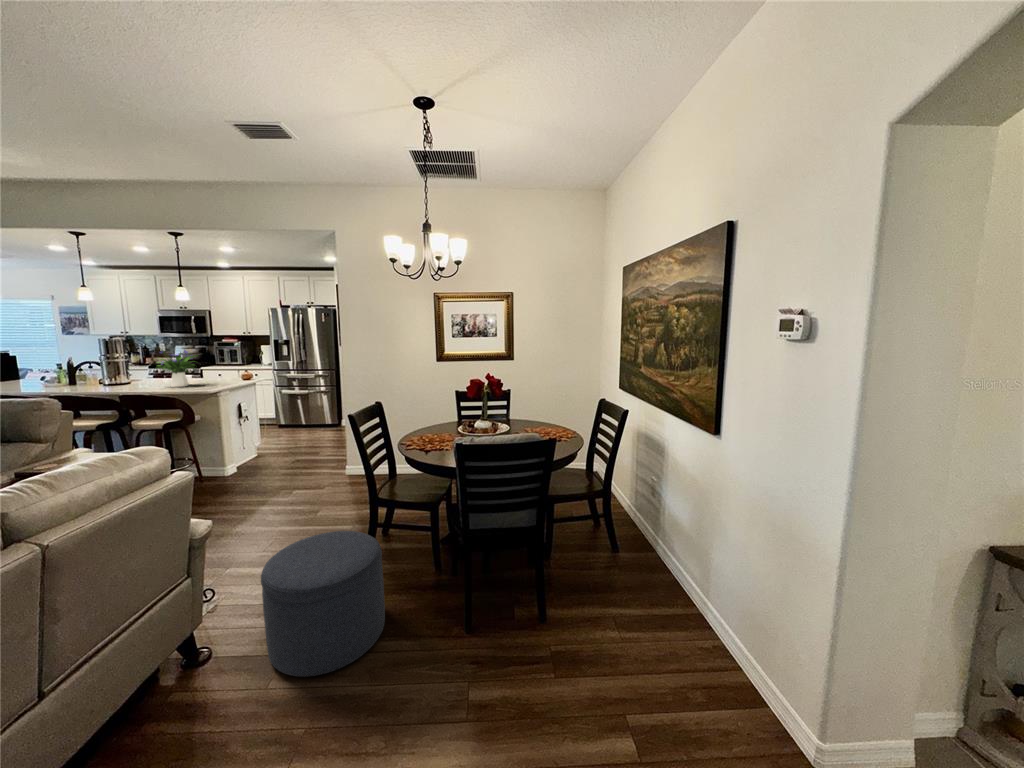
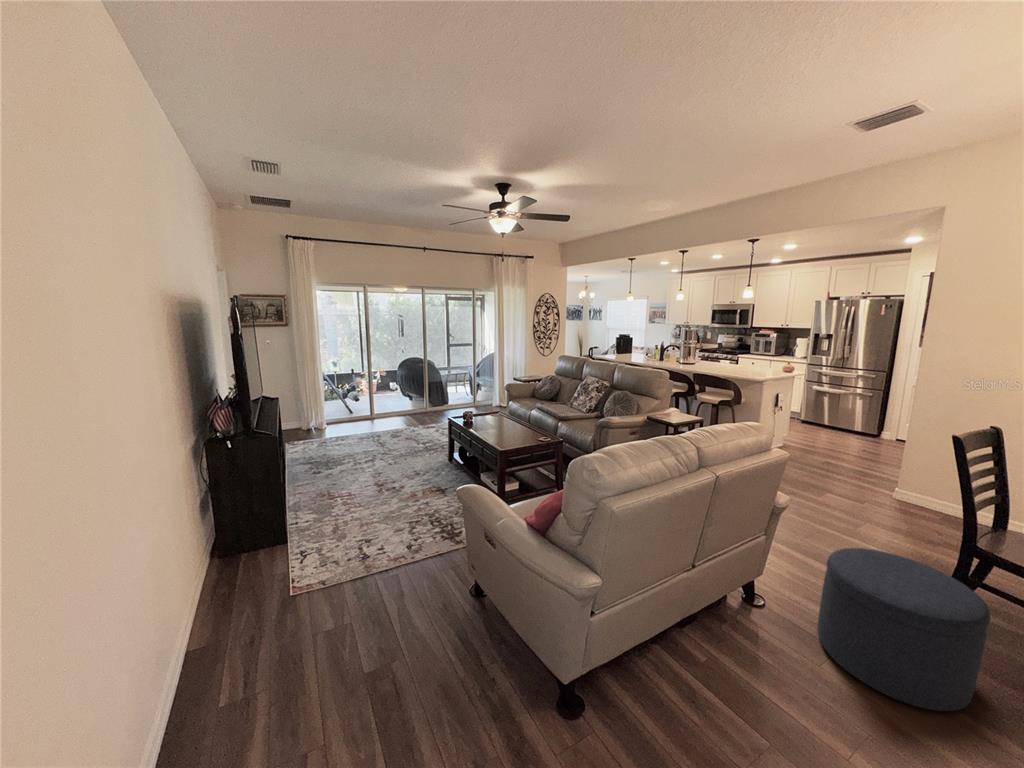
flower arrangement: present [158,349,197,387] -> none [716,338,751,371]

